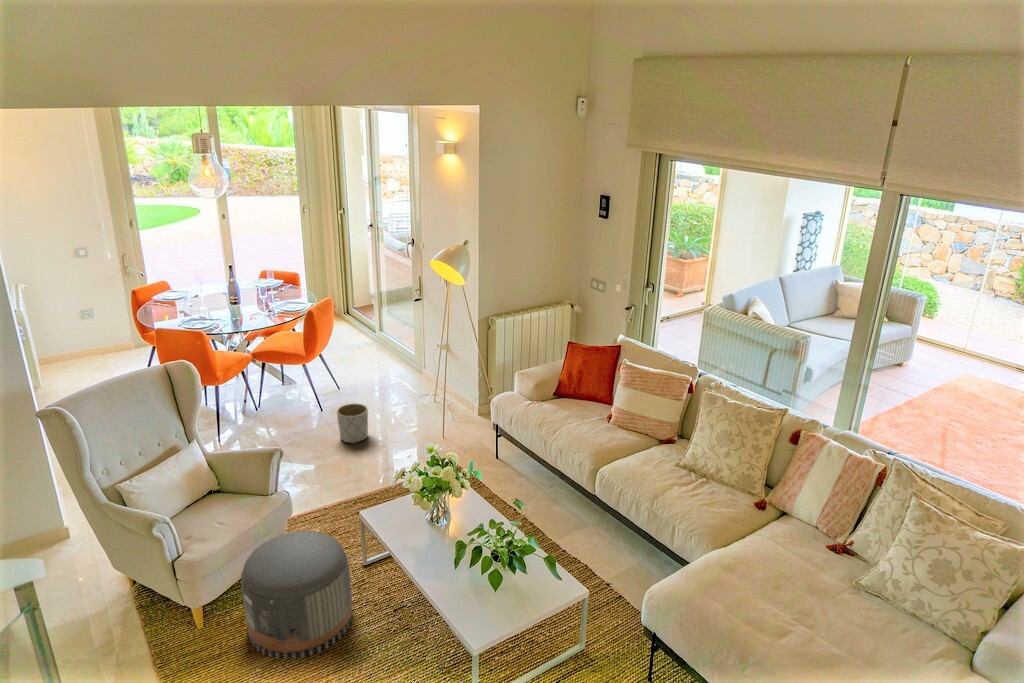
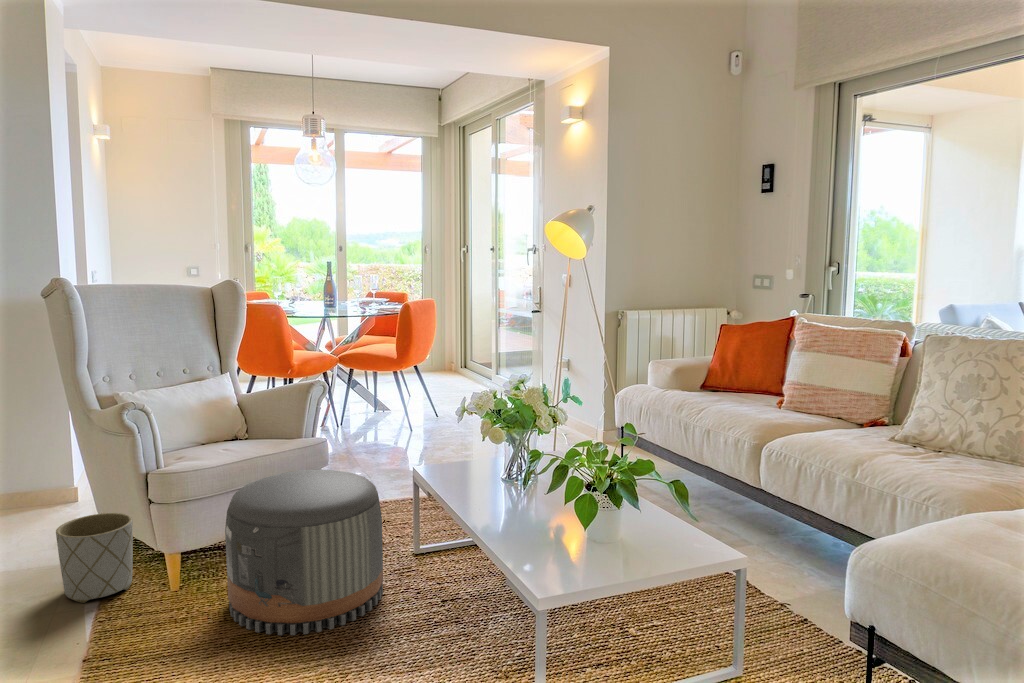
planter: present [337,403,368,444] -> present [56,513,133,603]

